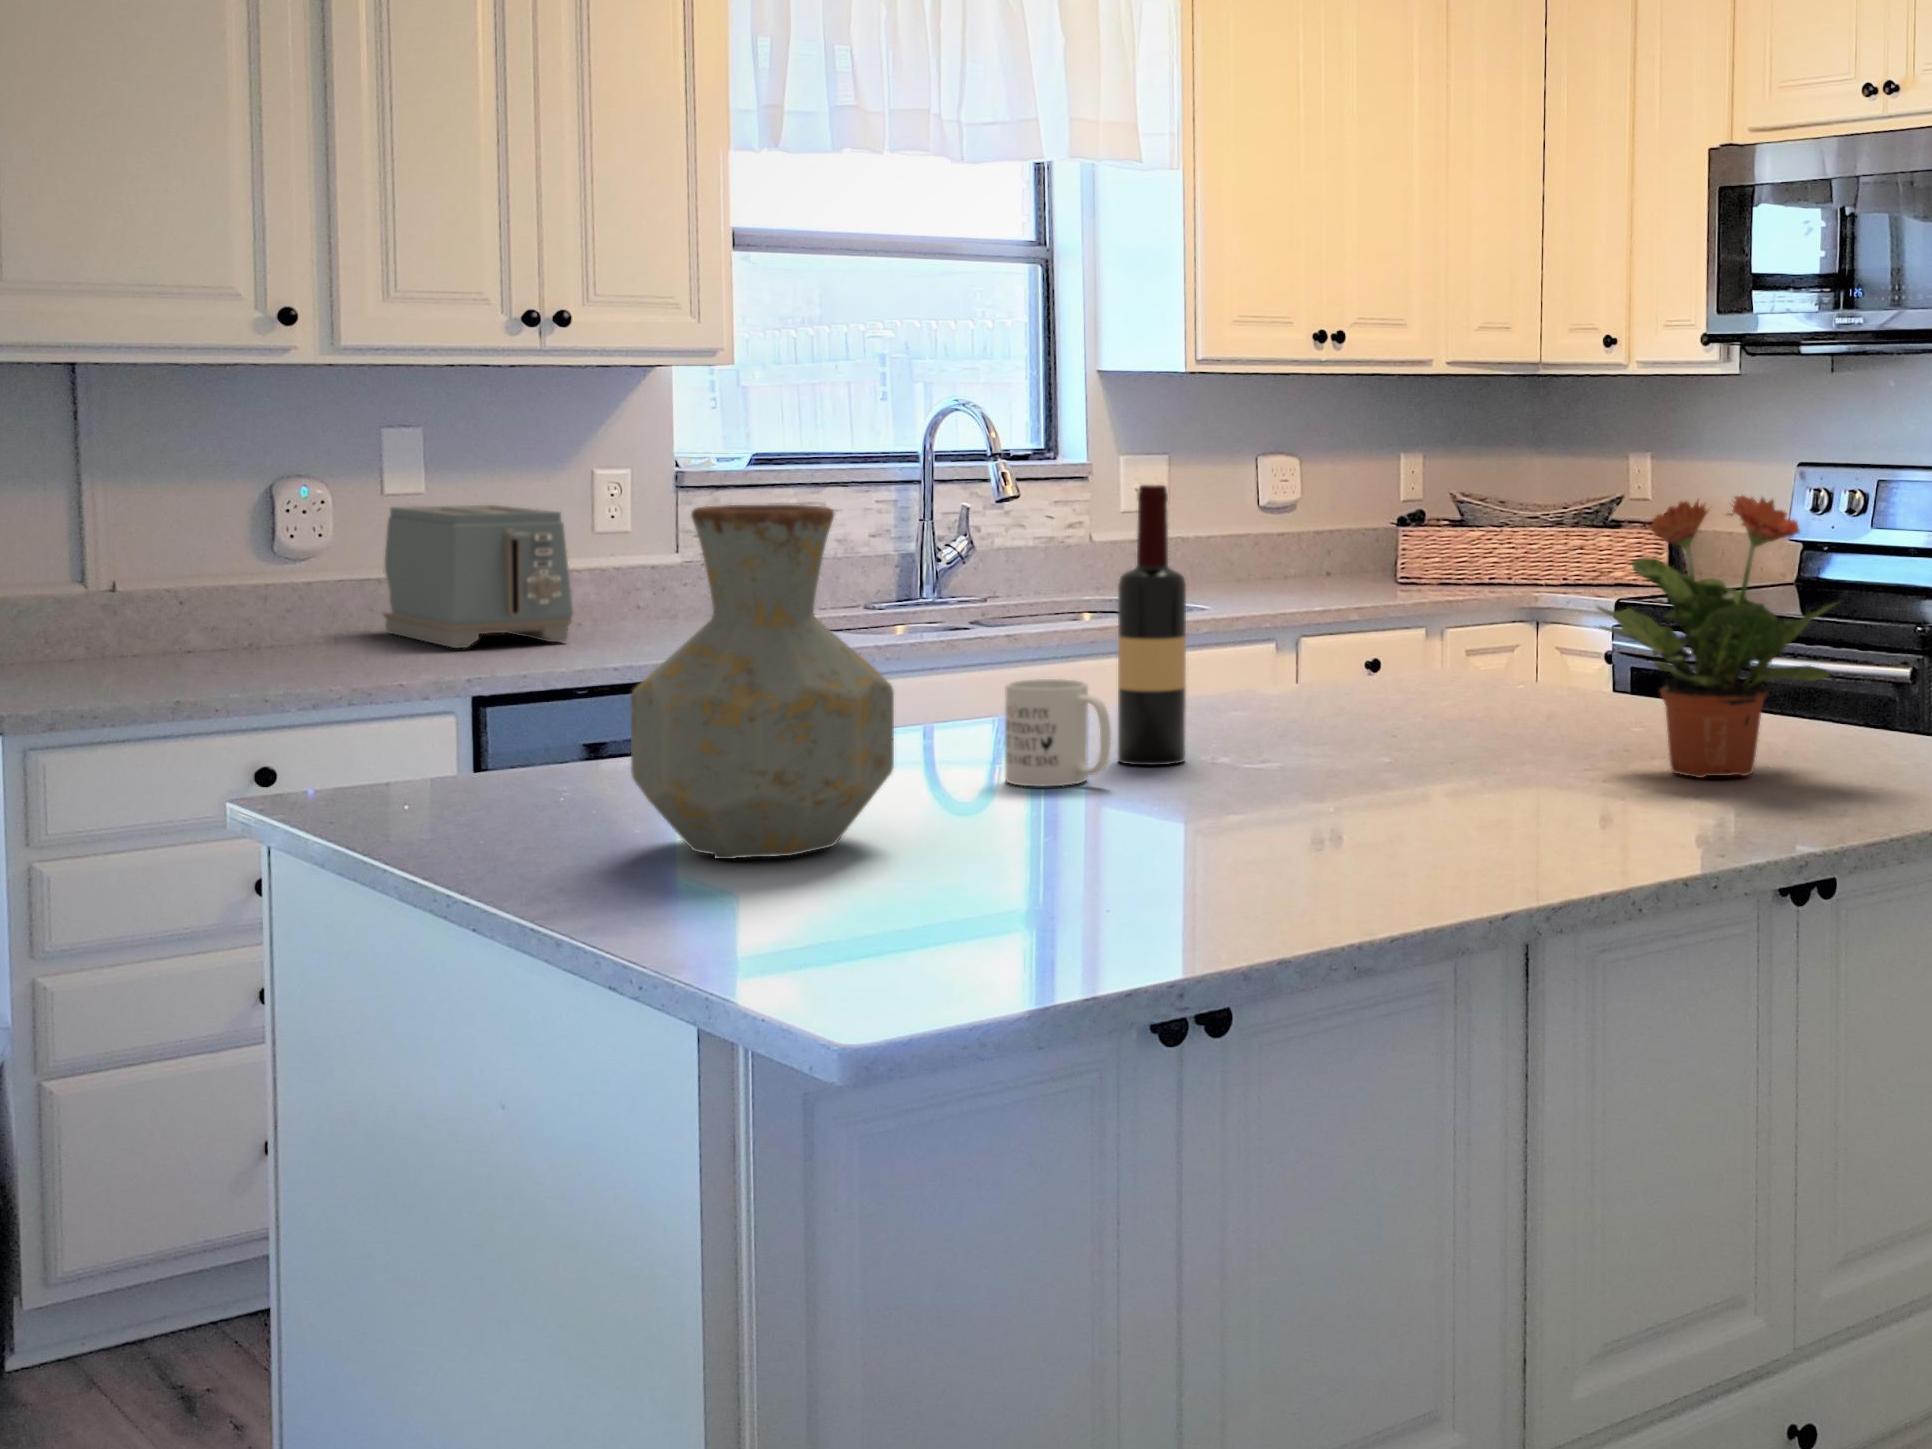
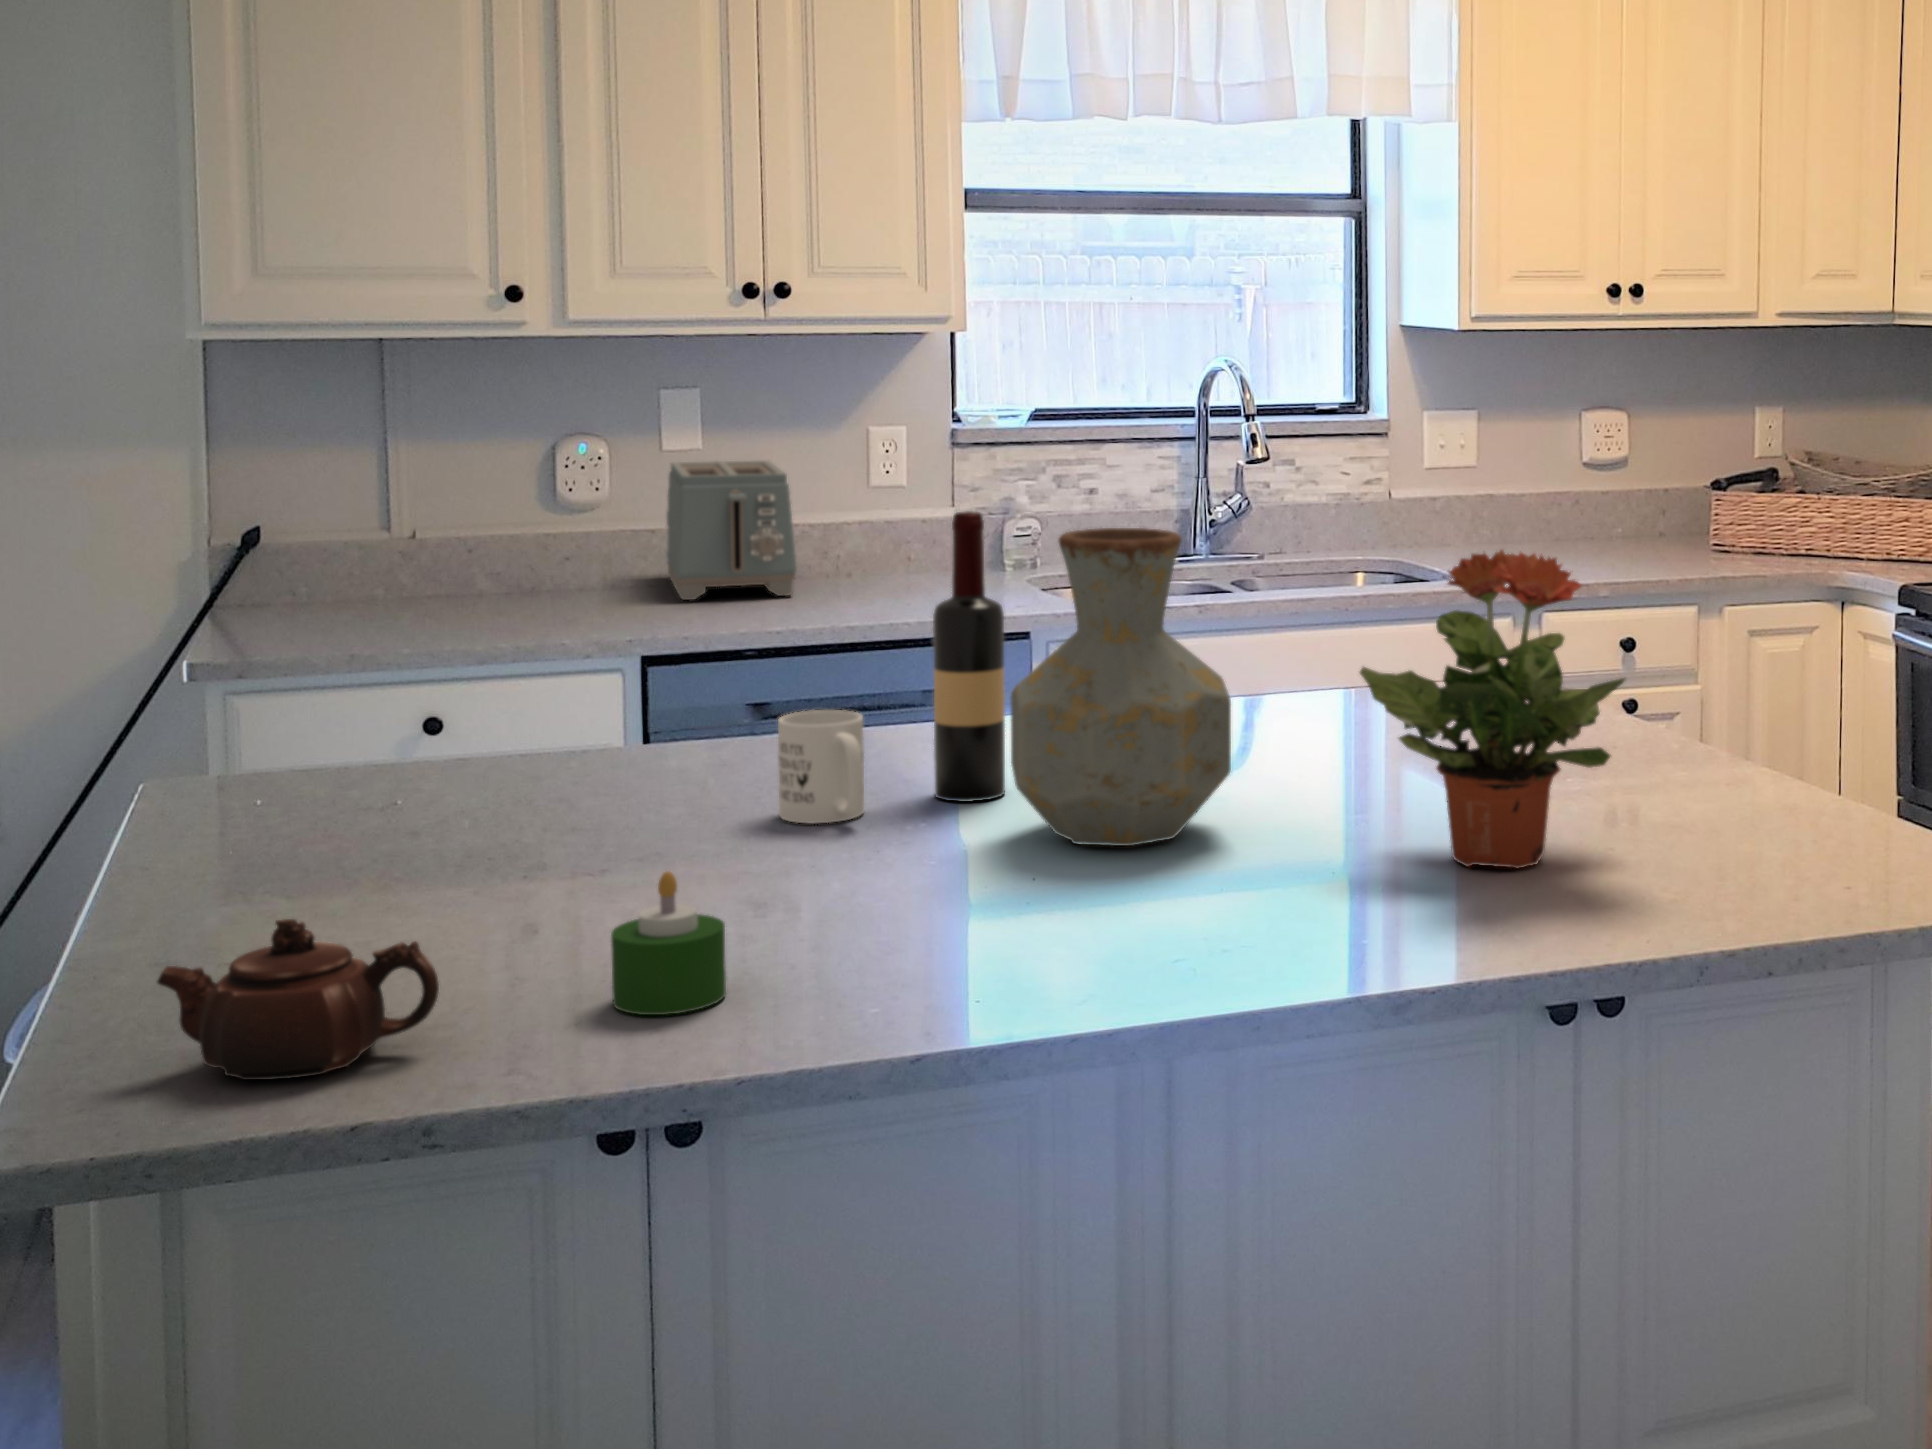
vase: present [631,505,894,859] -> present [1011,528,1231,846]
candle: none [1182,773,1285,907] -> present [611,871,726,1015]
teapot: none [874,817,1110,972] -> present [157,919,439,1080]

